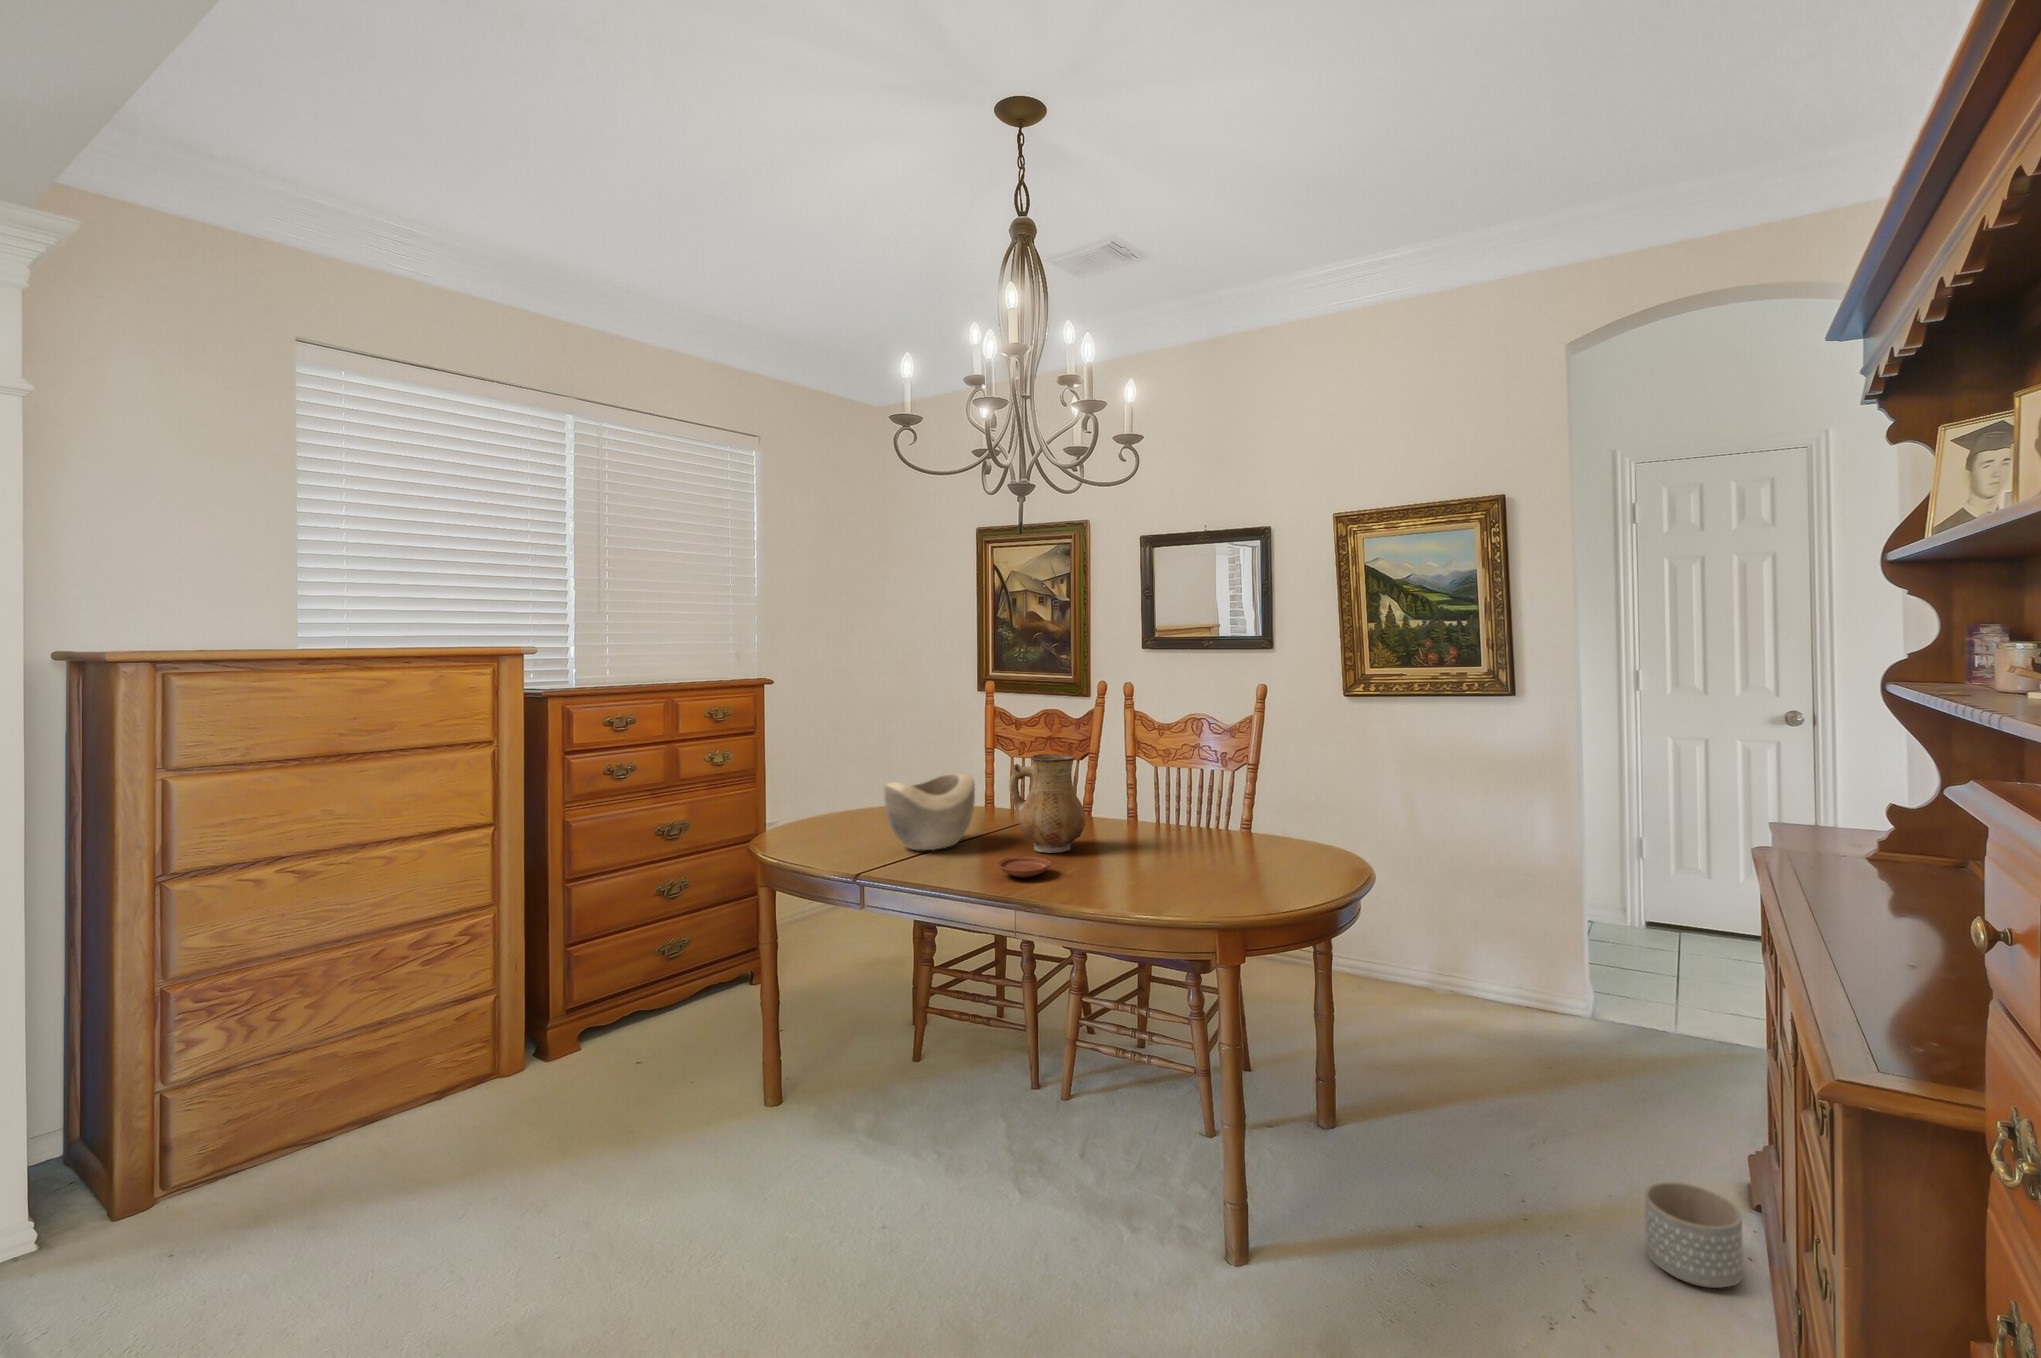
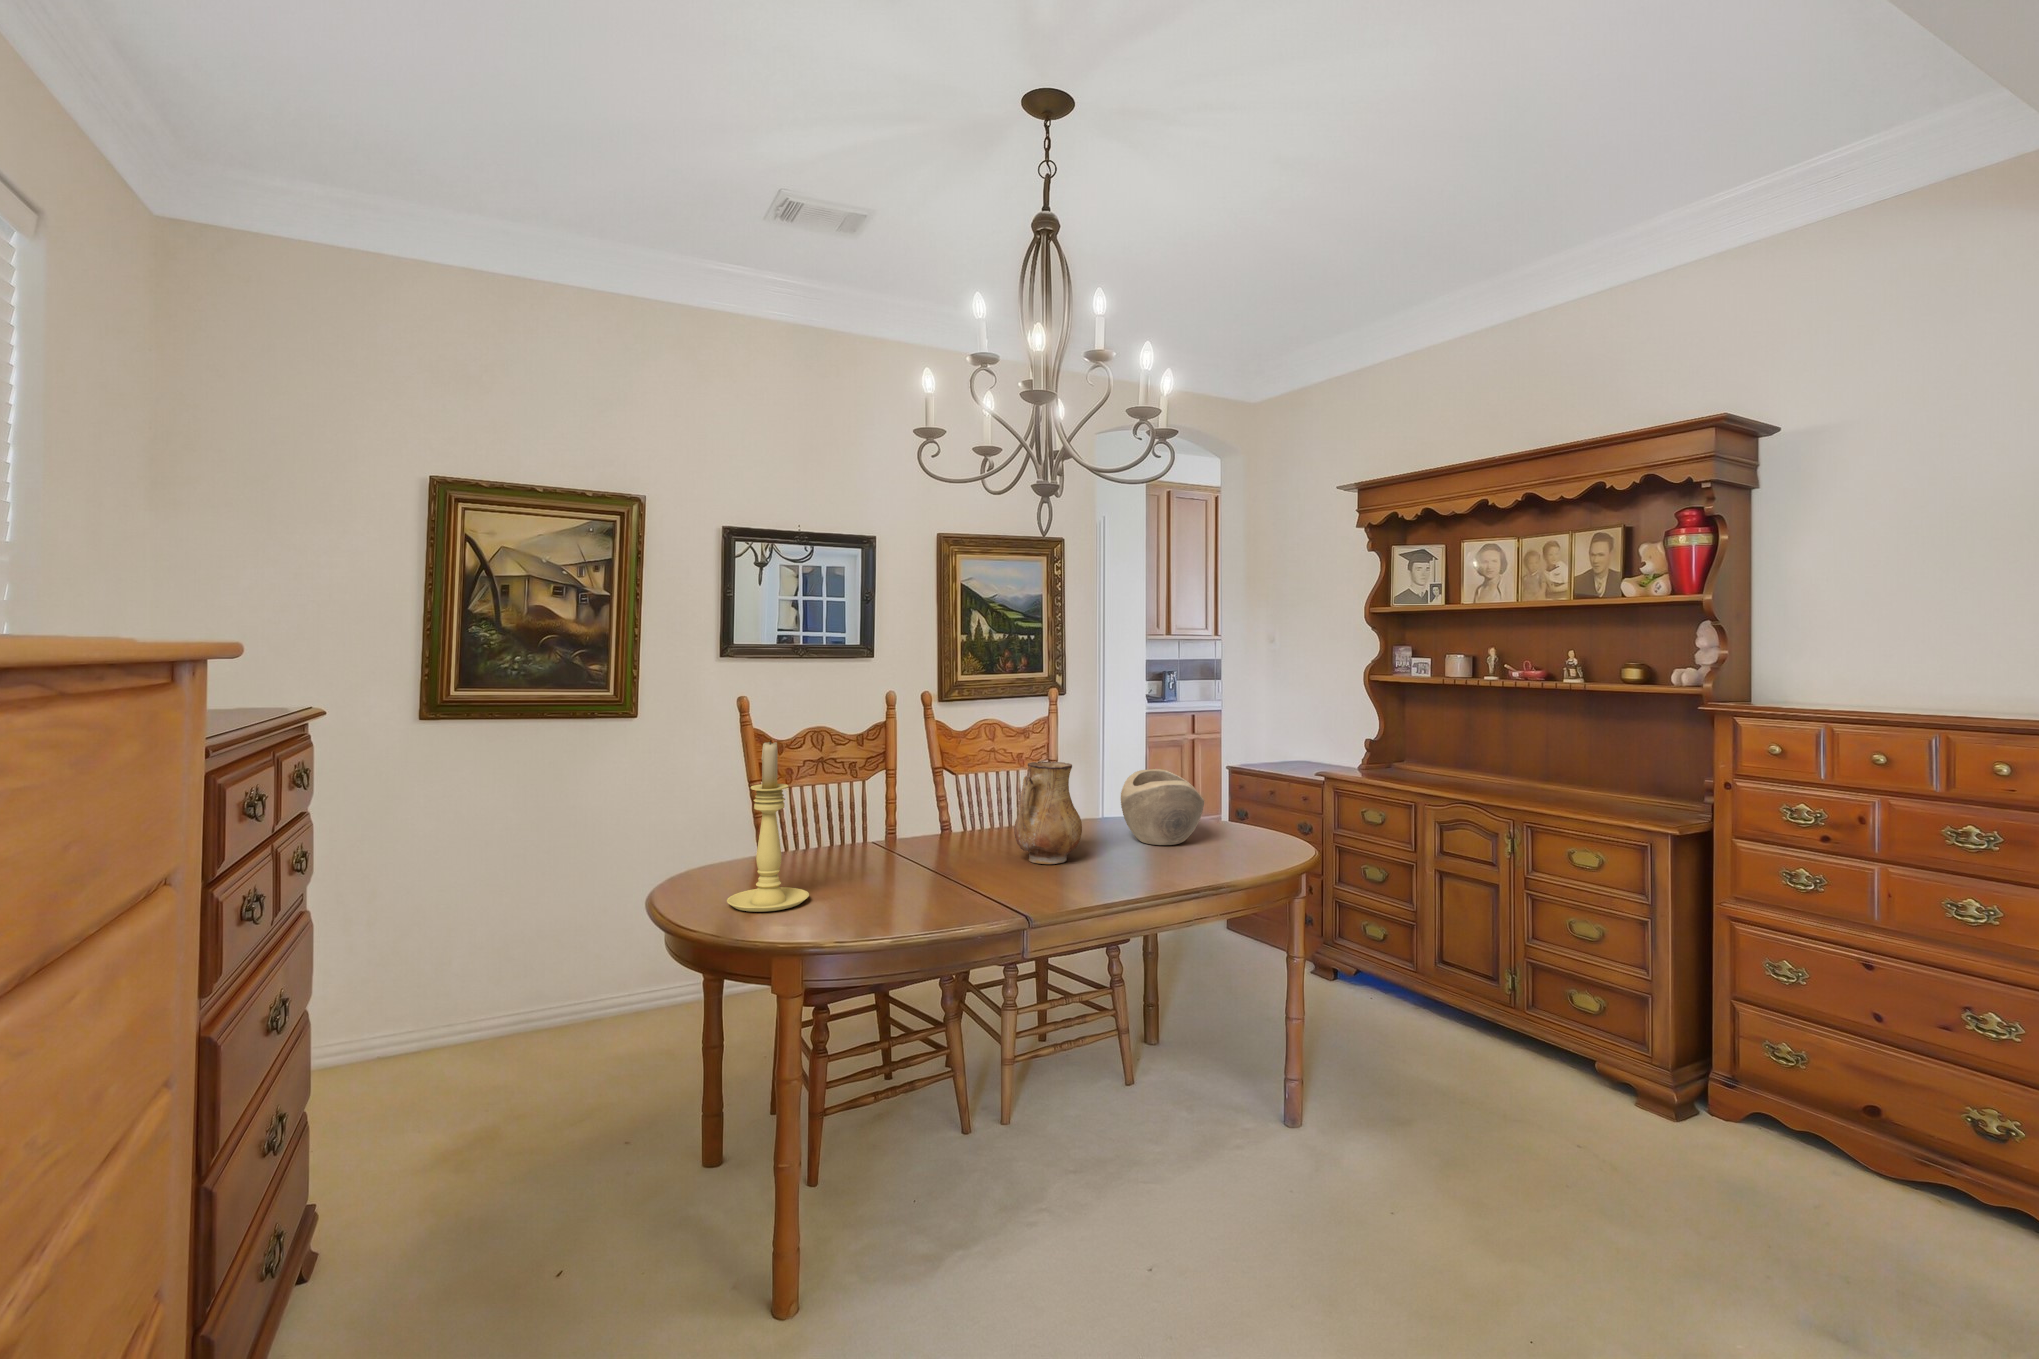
candle holder: none [820,713,876,832] -> present [727,740,809,912]
decorative bowl: present [884,773,975,850] -> present [1121,769,1204,845]
plate: present [997,856,1051,877] -> none [1106,861,1160,882]
planter: present [1645,1182,1743,1288] -> none [1356,967,1405,1018]

